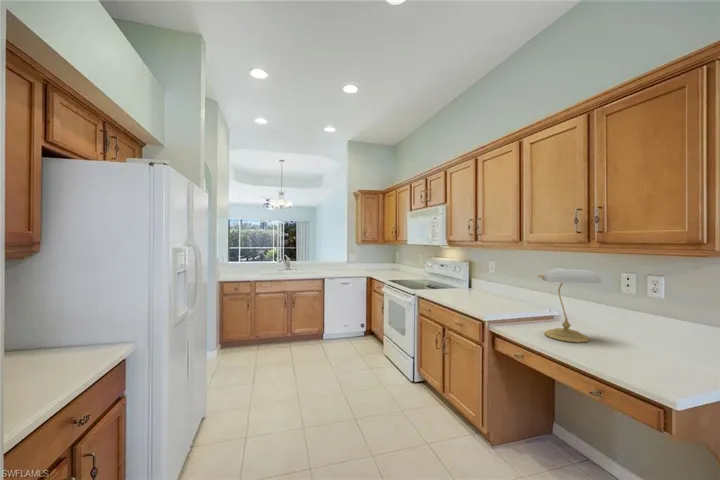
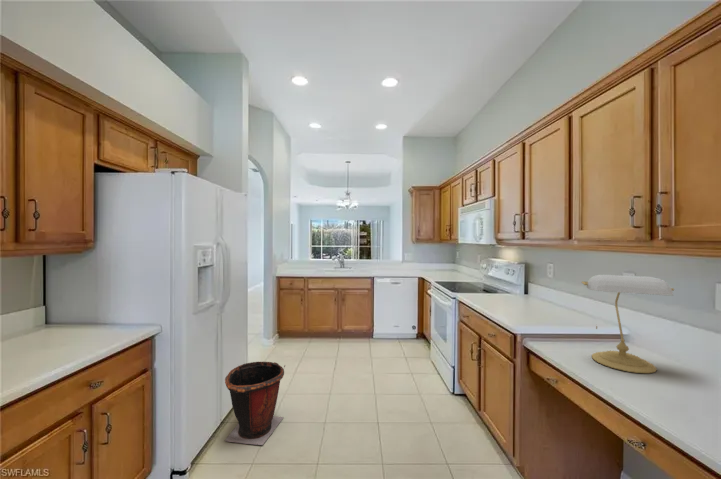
waste bin: none [199,367,264,463] -> present [225,362,285,445]

